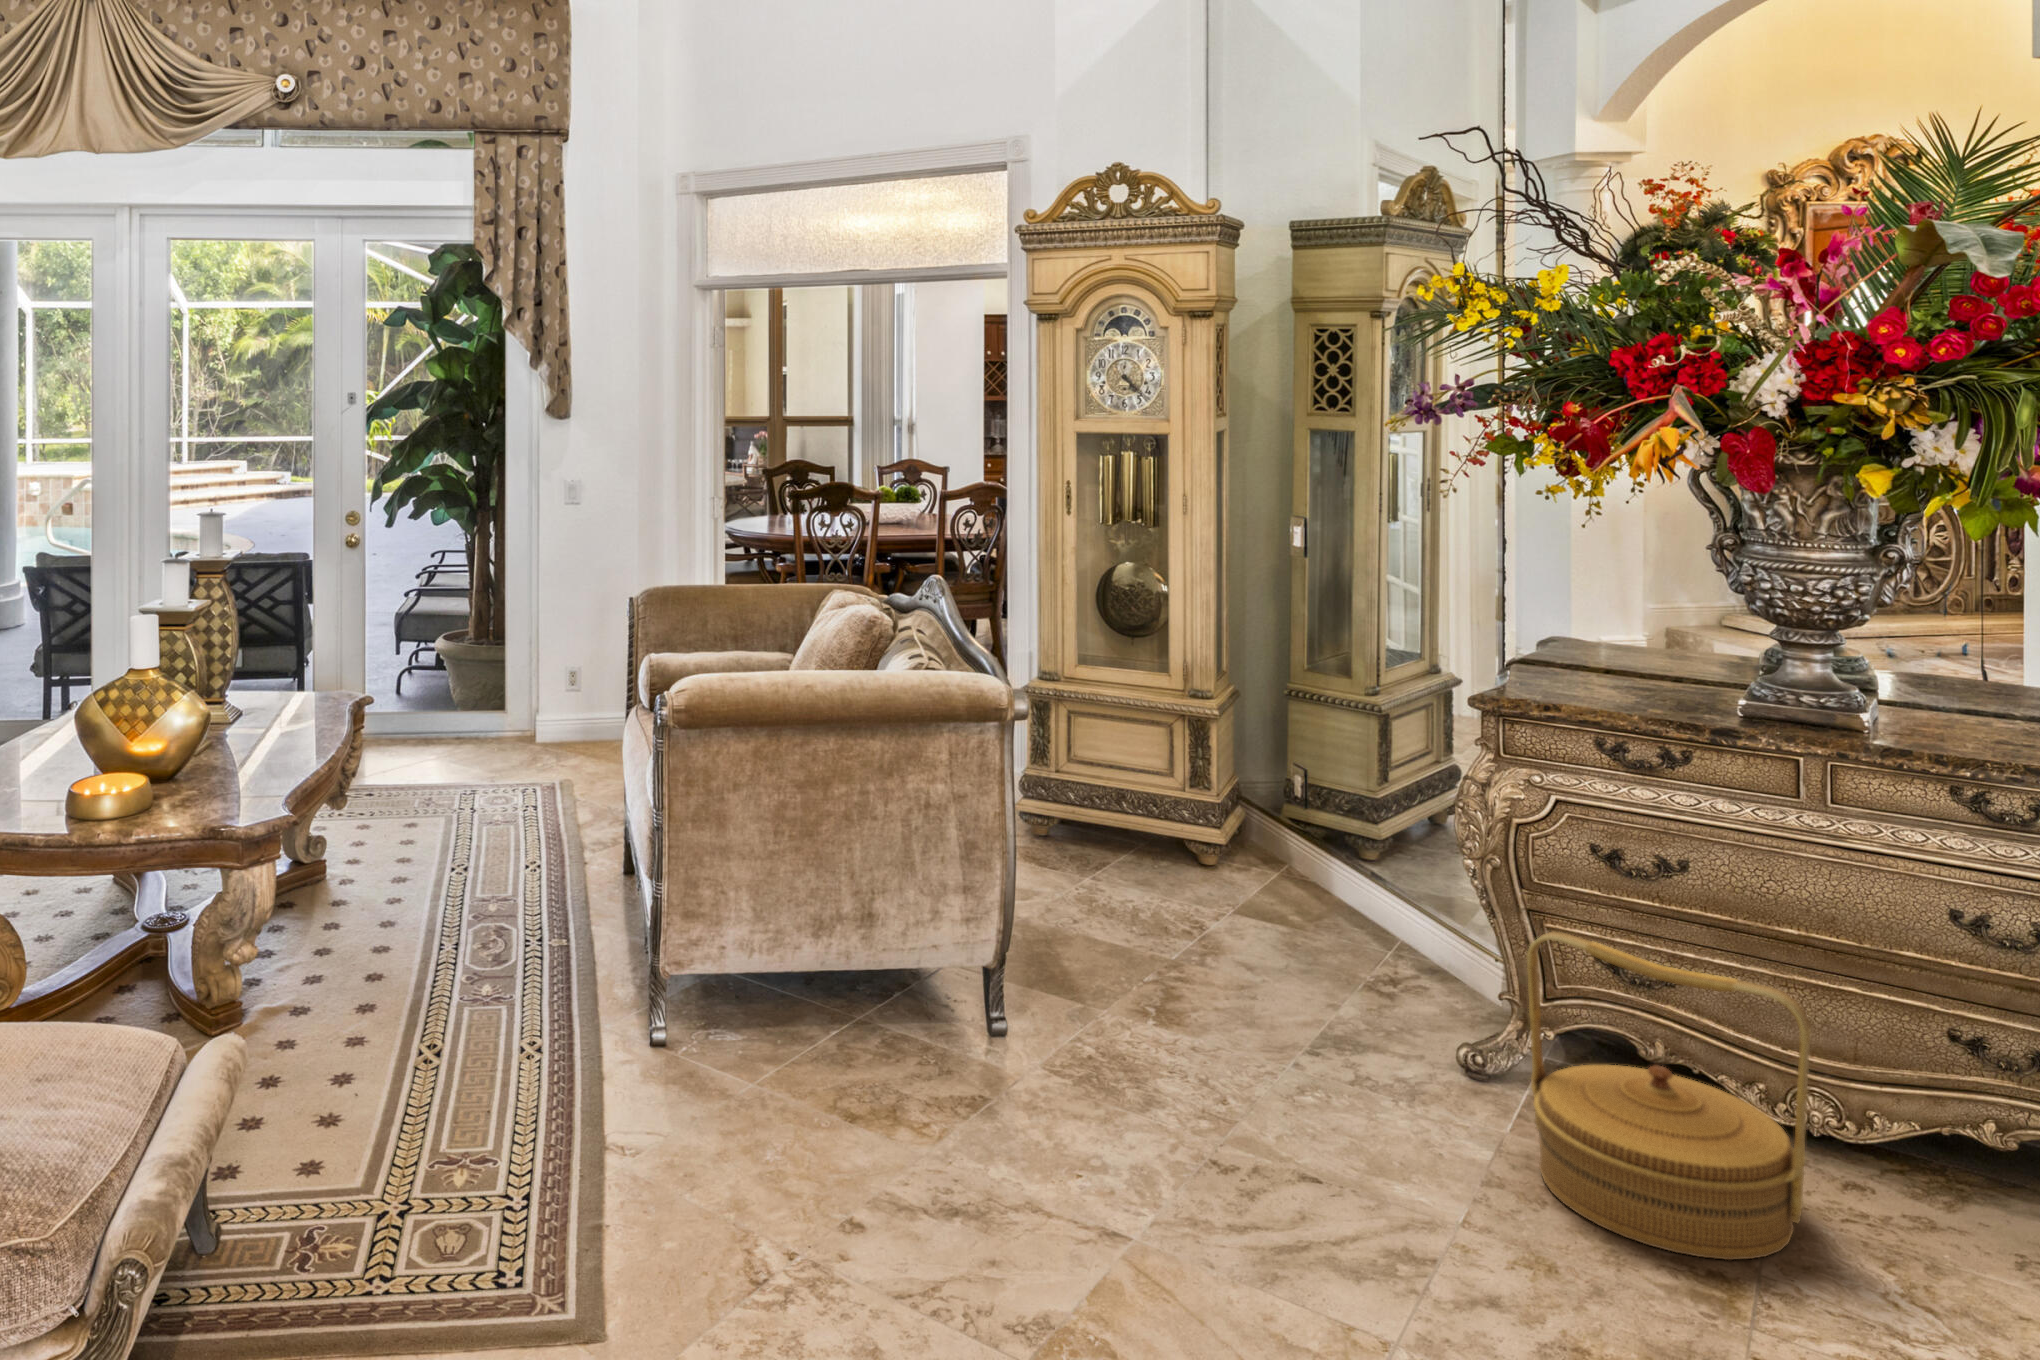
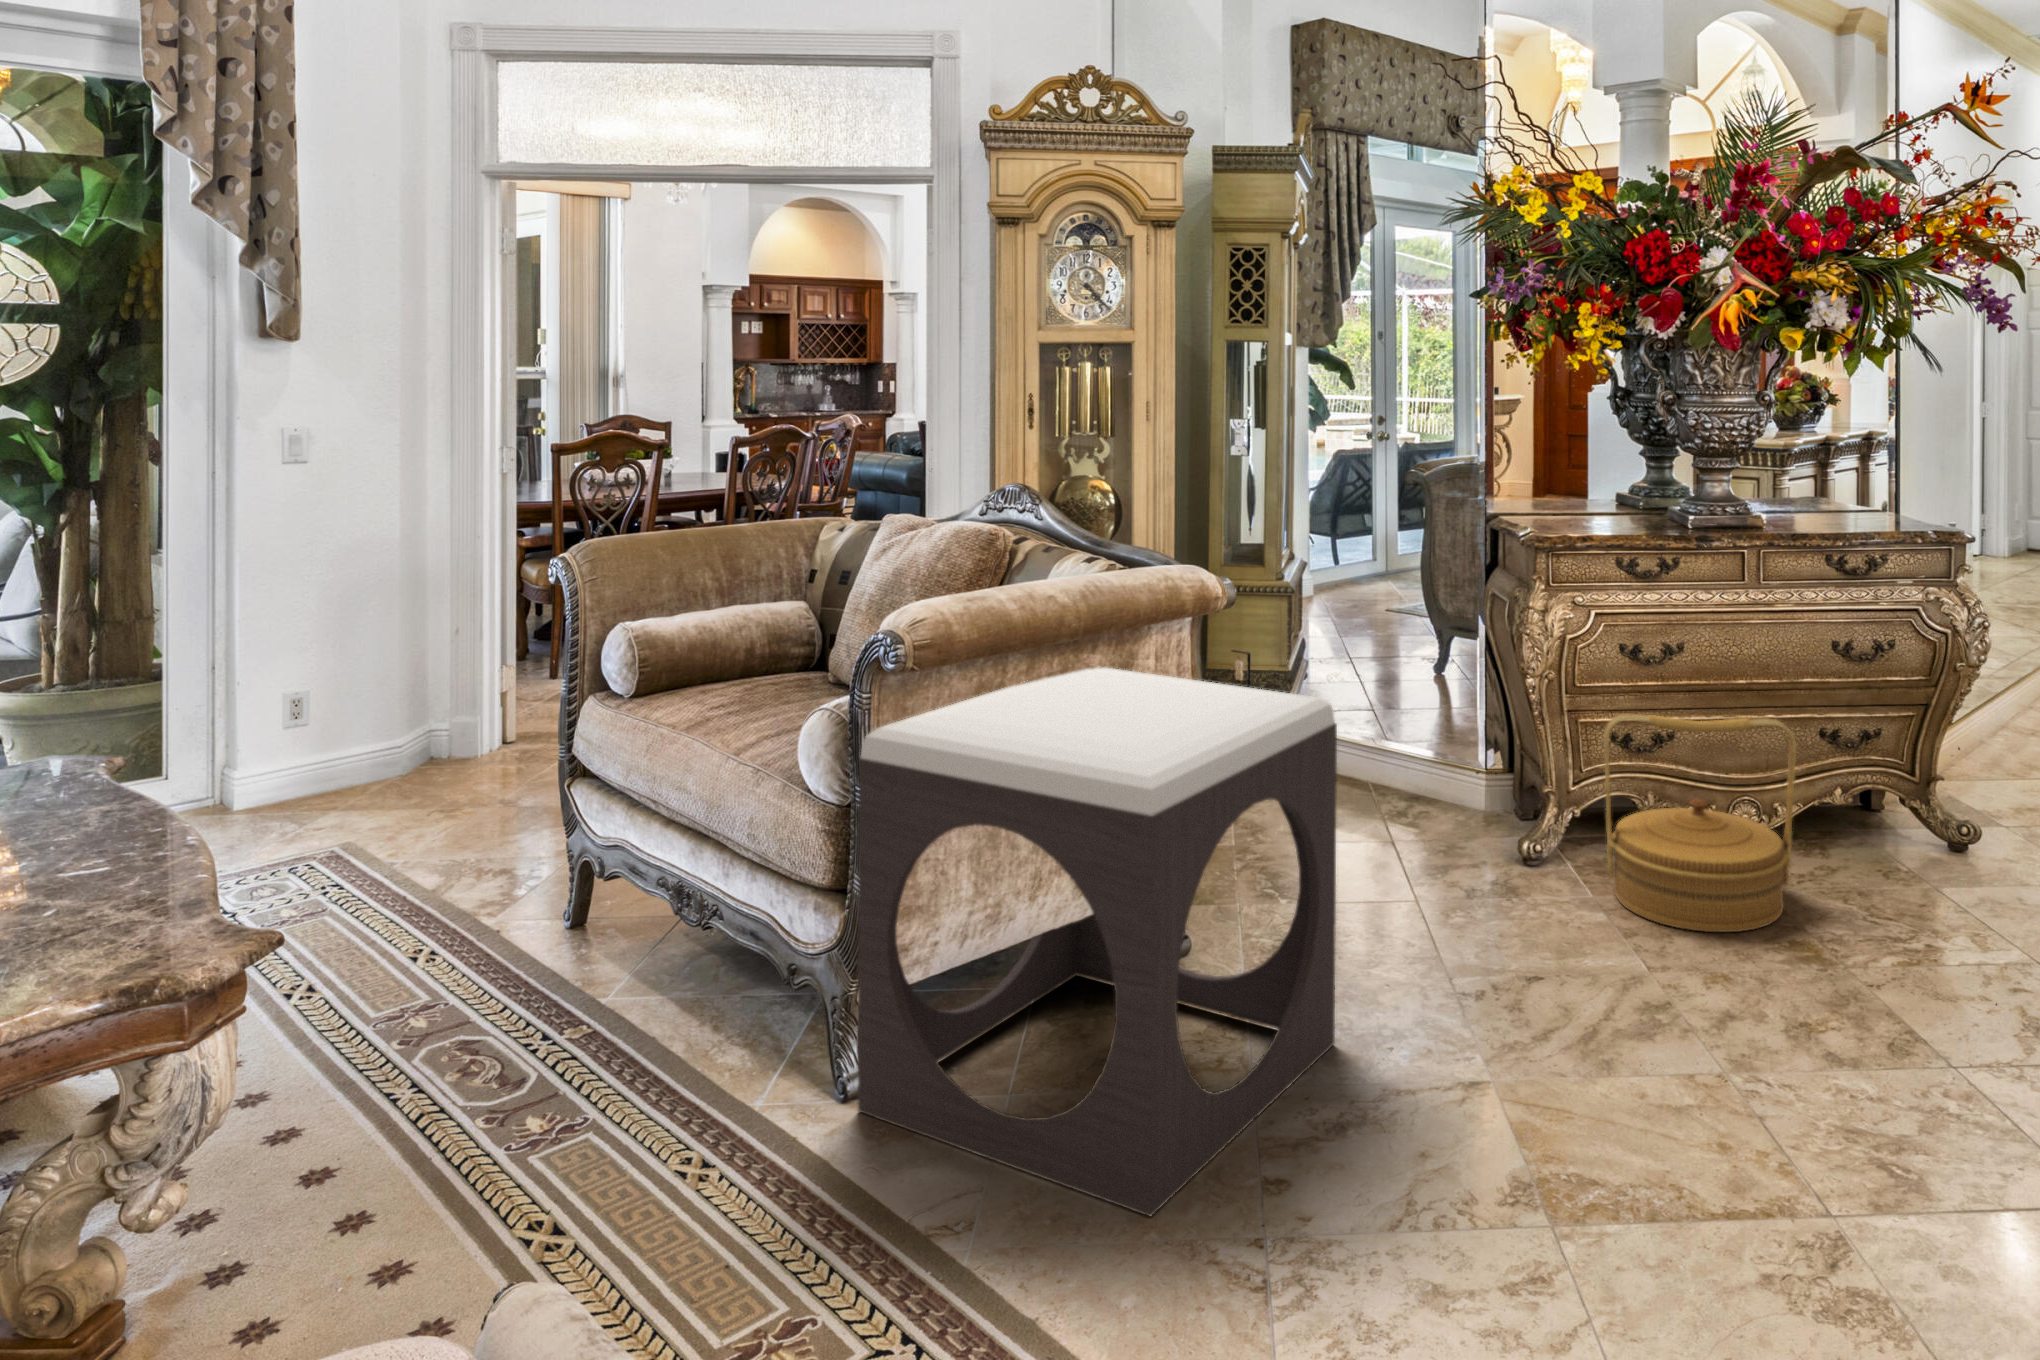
footstool: none [641,754,1036,1228] -> present [858,666,1337,1217]

